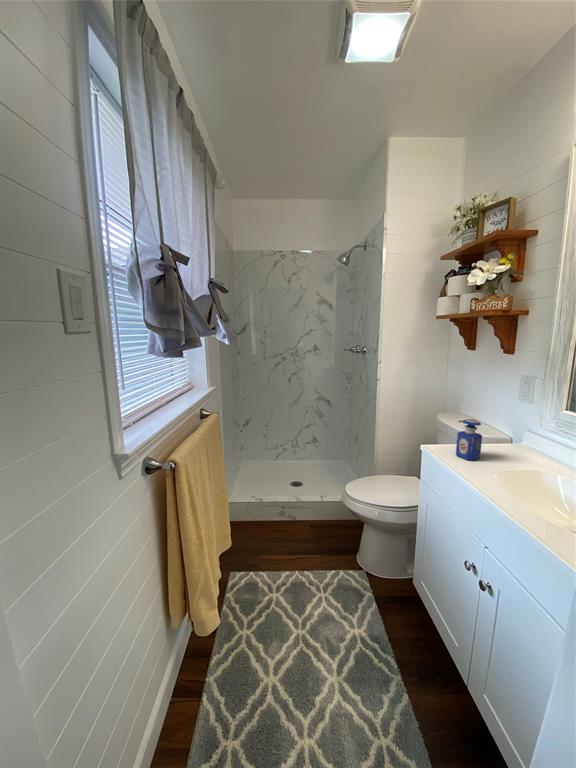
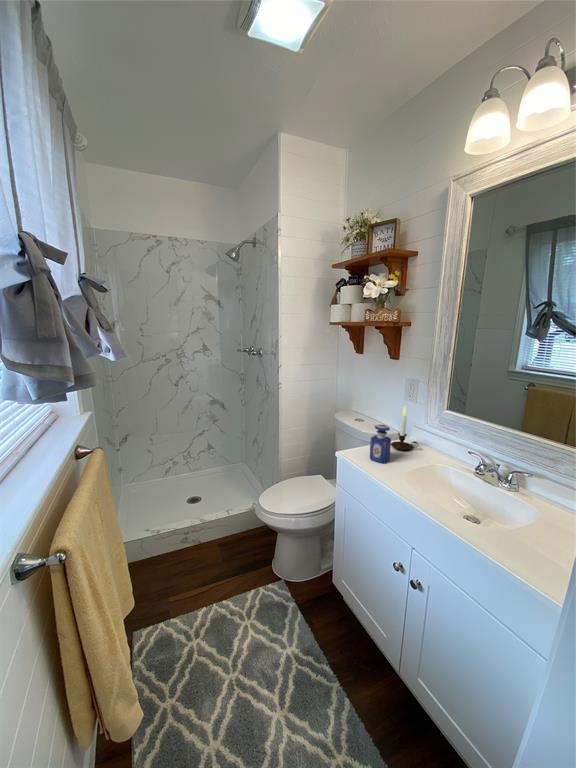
candle: none [488,403,523,453] -> present [391,406,418,450]

